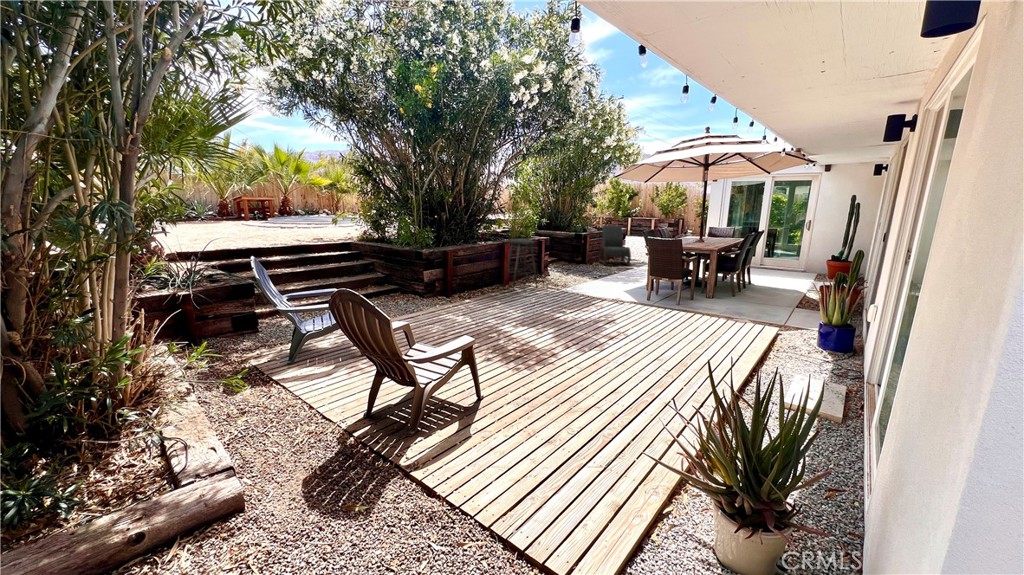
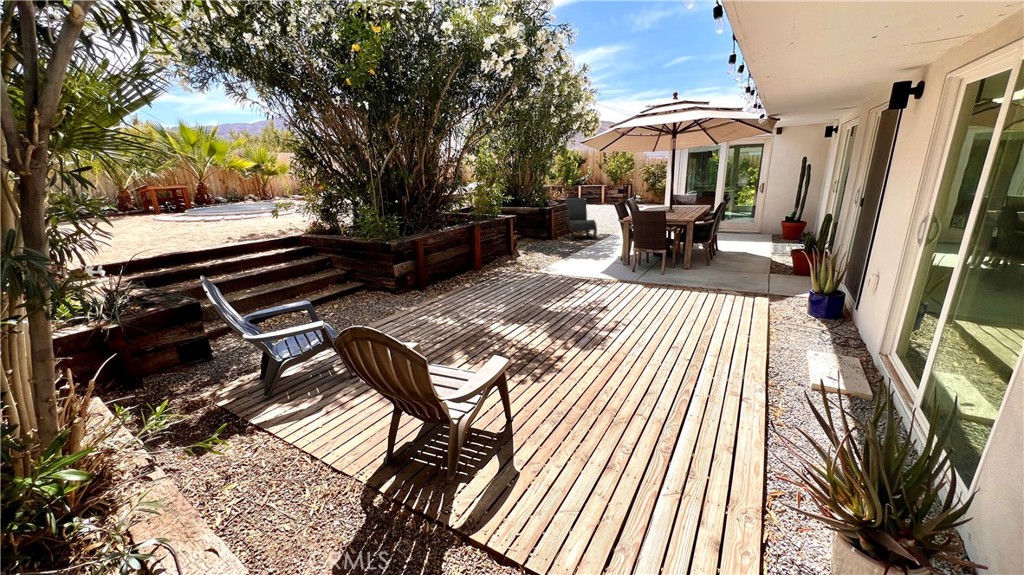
stool: present [504,239,537,290] -> none [477,221,514,277]

